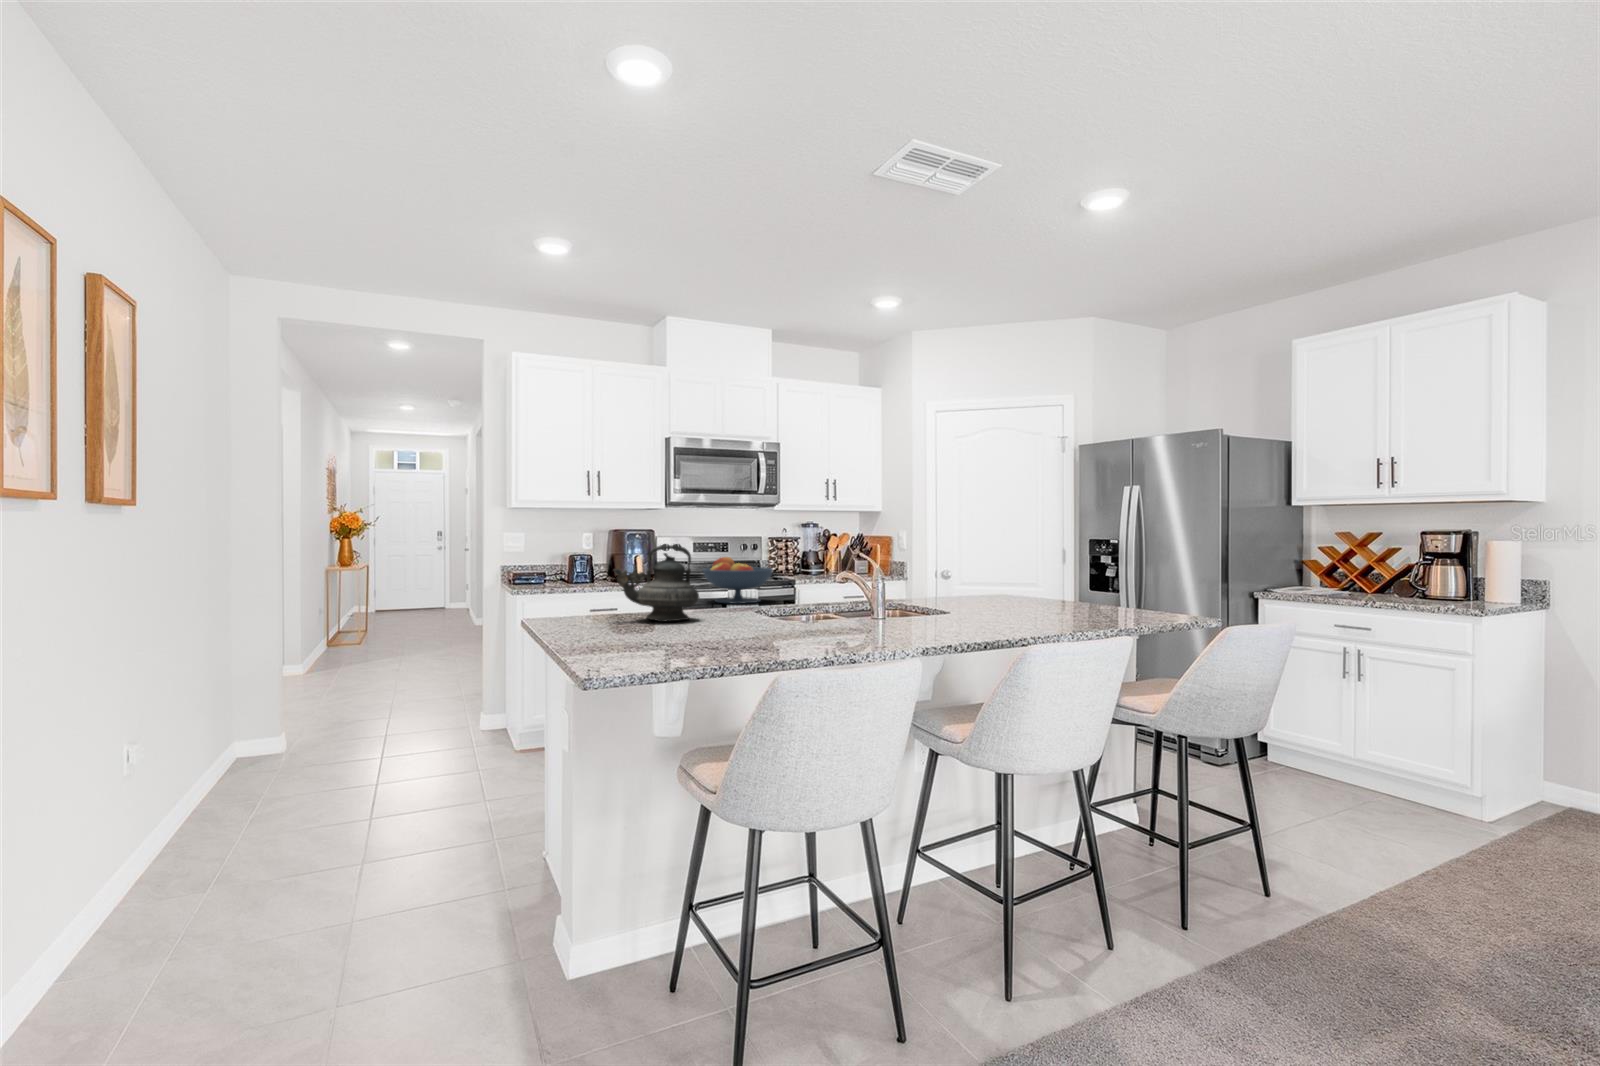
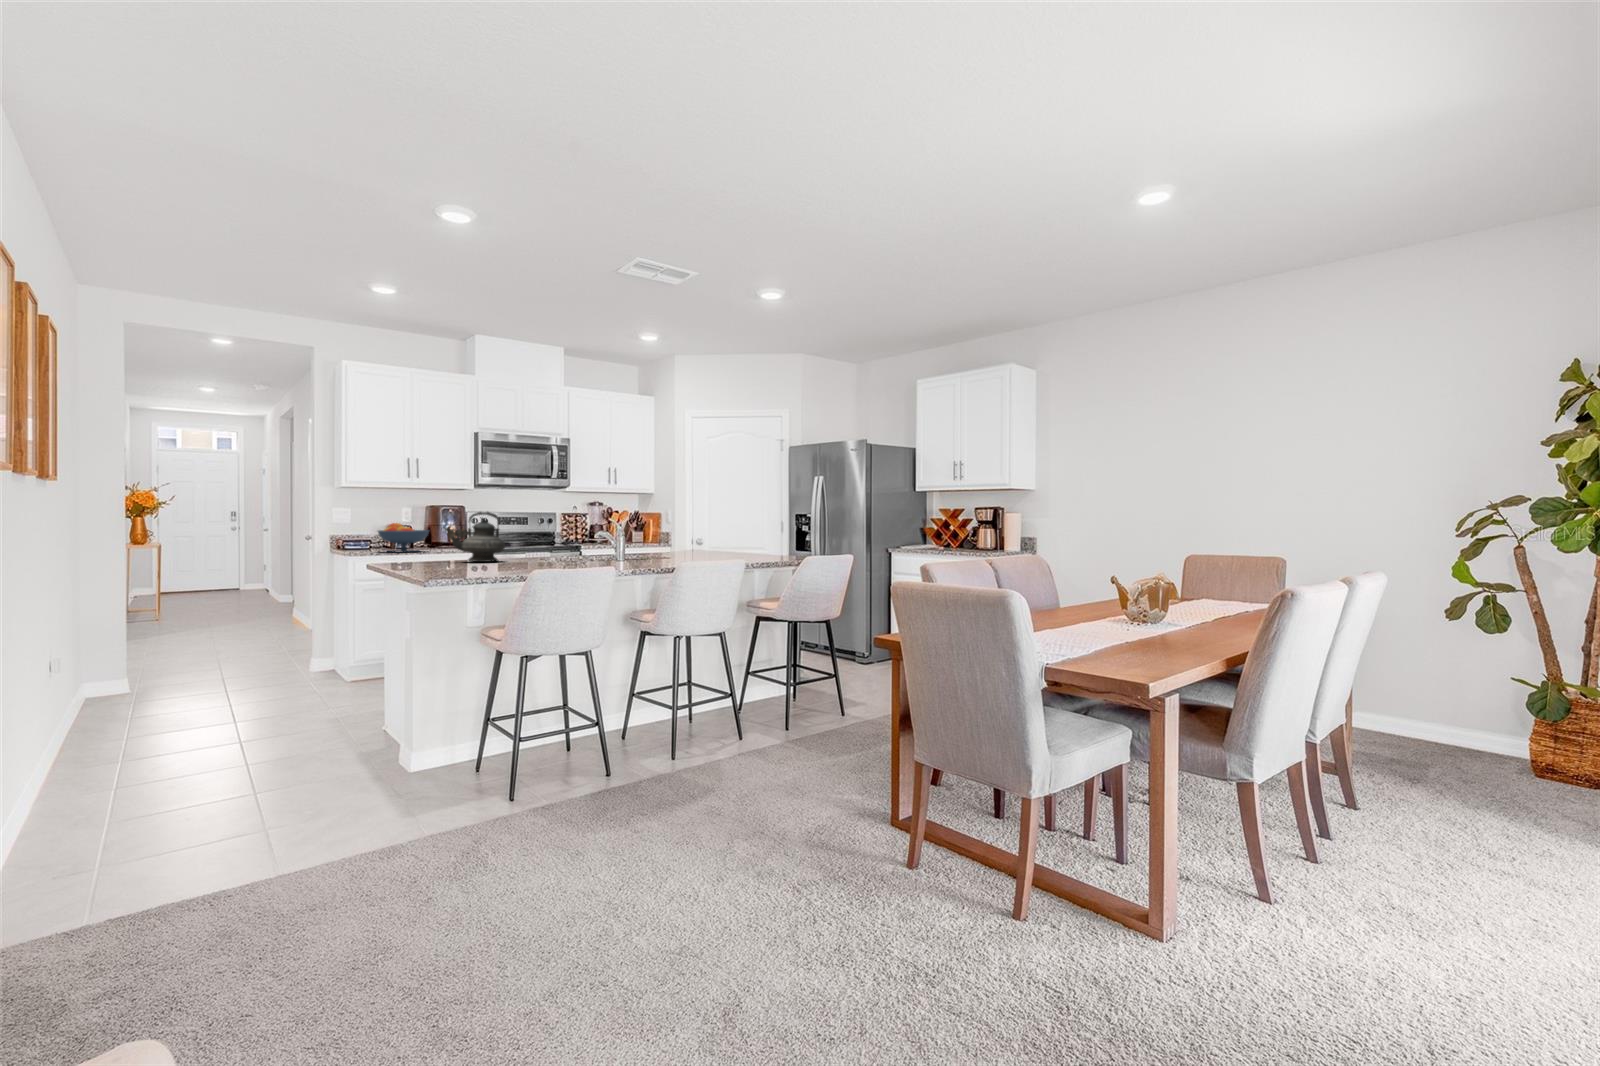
fruit bowl: present [703,557,773,604] -> present [378,523,429,553]

